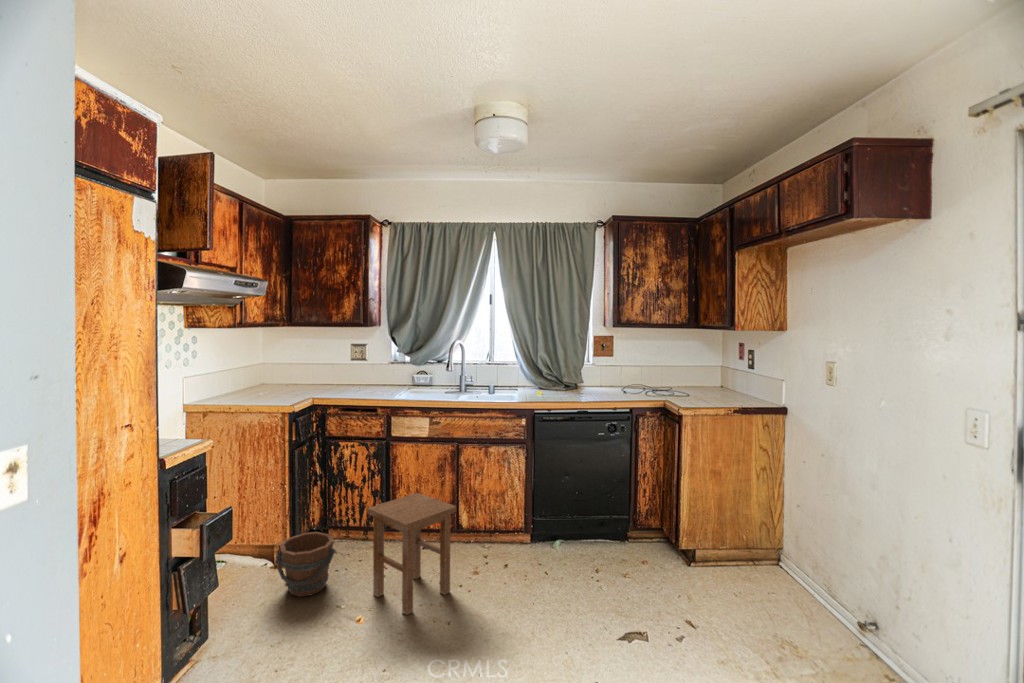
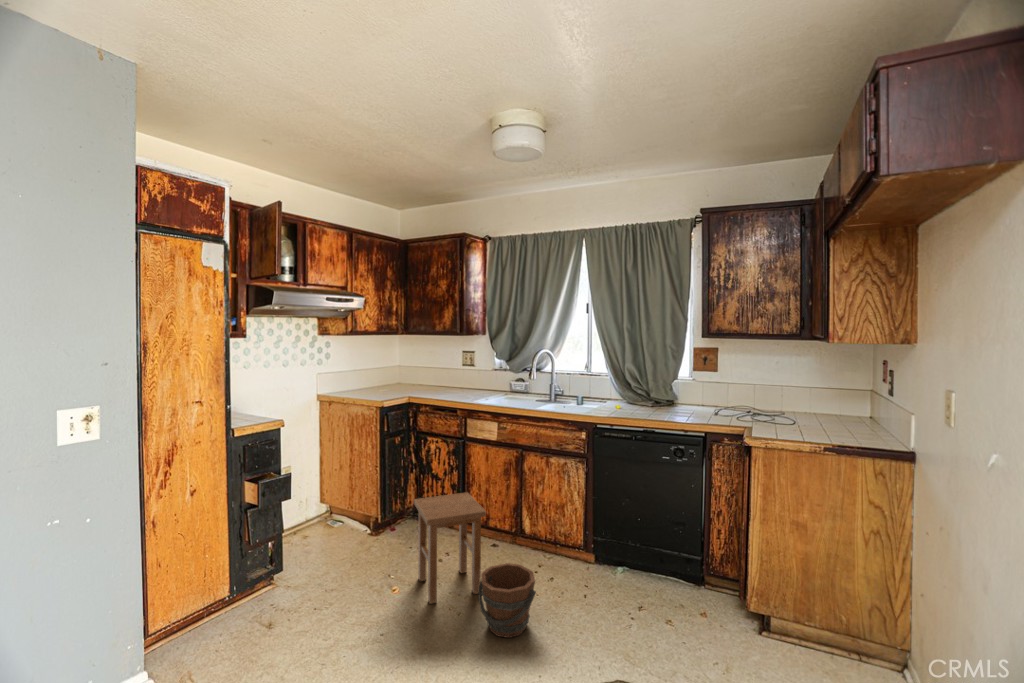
bucket: present [277,532,335,597] -> present [478,563,536,638]

